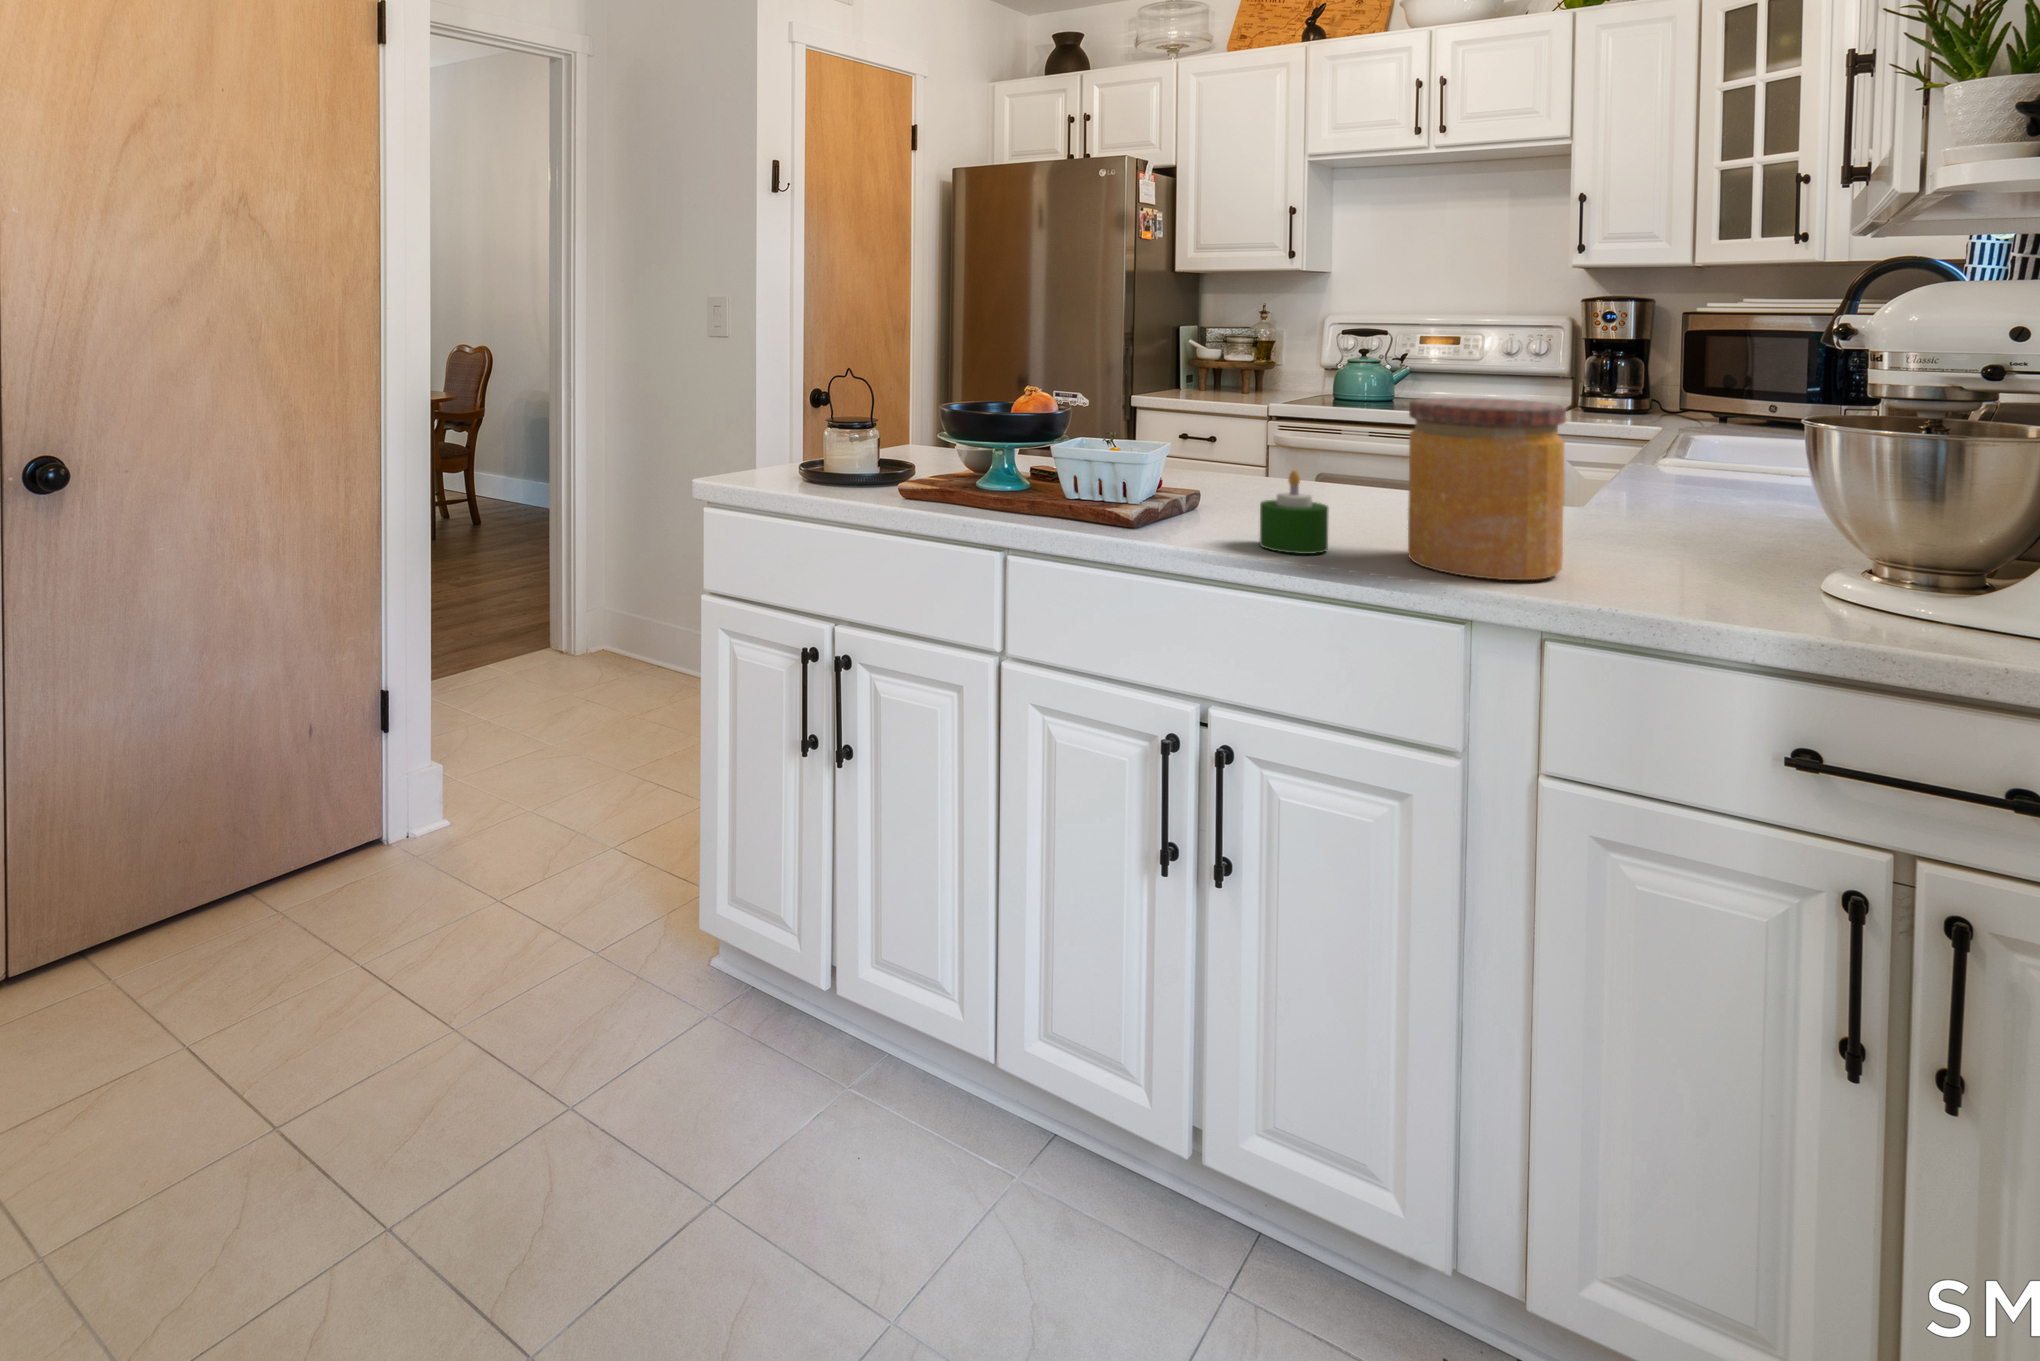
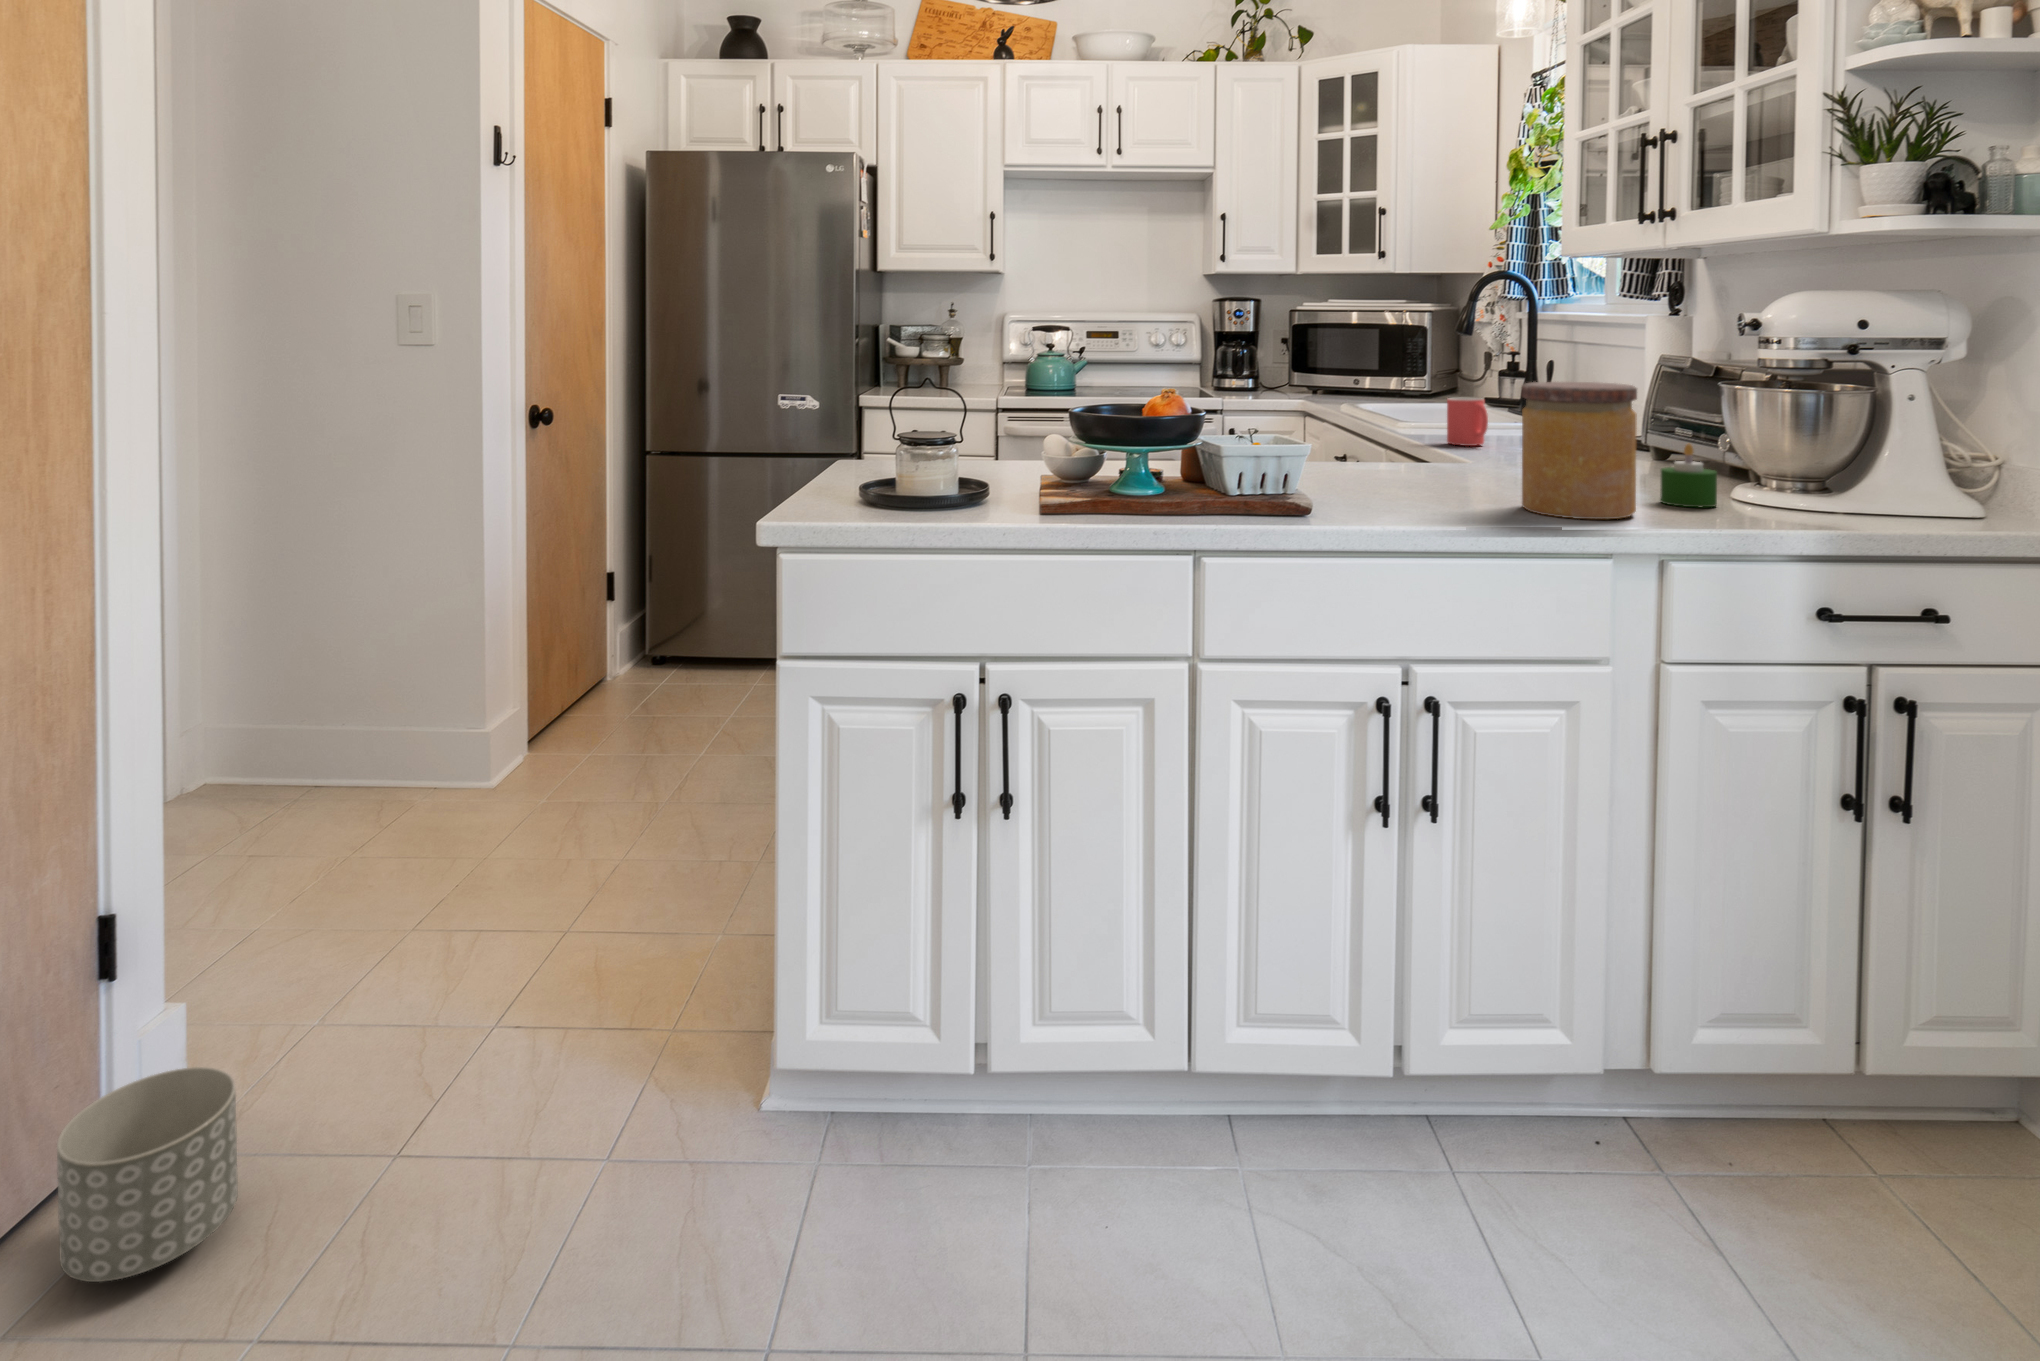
mug: none [1661,426,1720,492] -> present [1447,398,1488,446]
candle: present [1260,470,1329,554] -> present [1660,444,1717,507]
planter: none [318,784,415,895] -> present [57,1067,238,1282]

